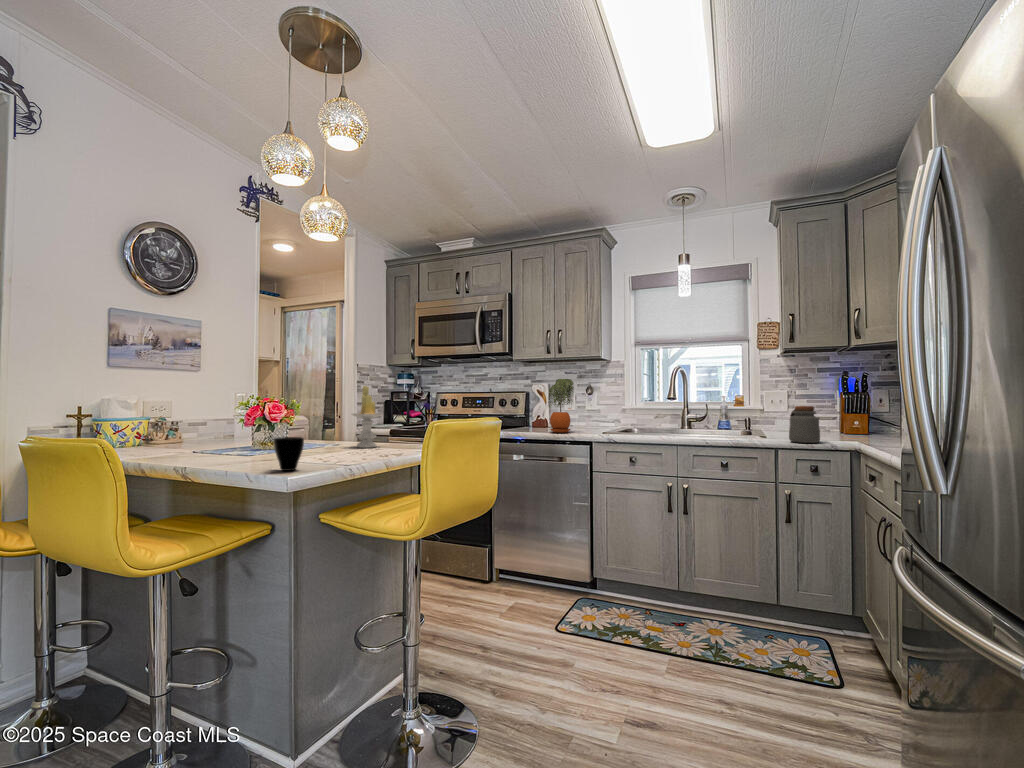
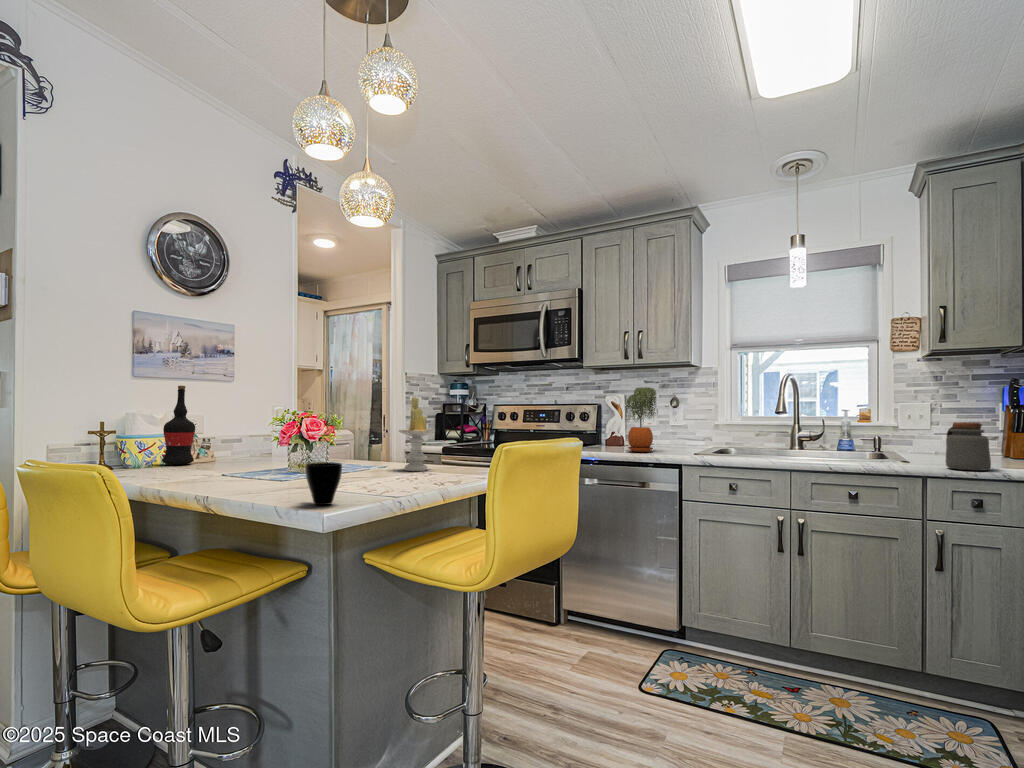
wine bottle: none [135,376,167,446] -> present [162,386,195,465]

